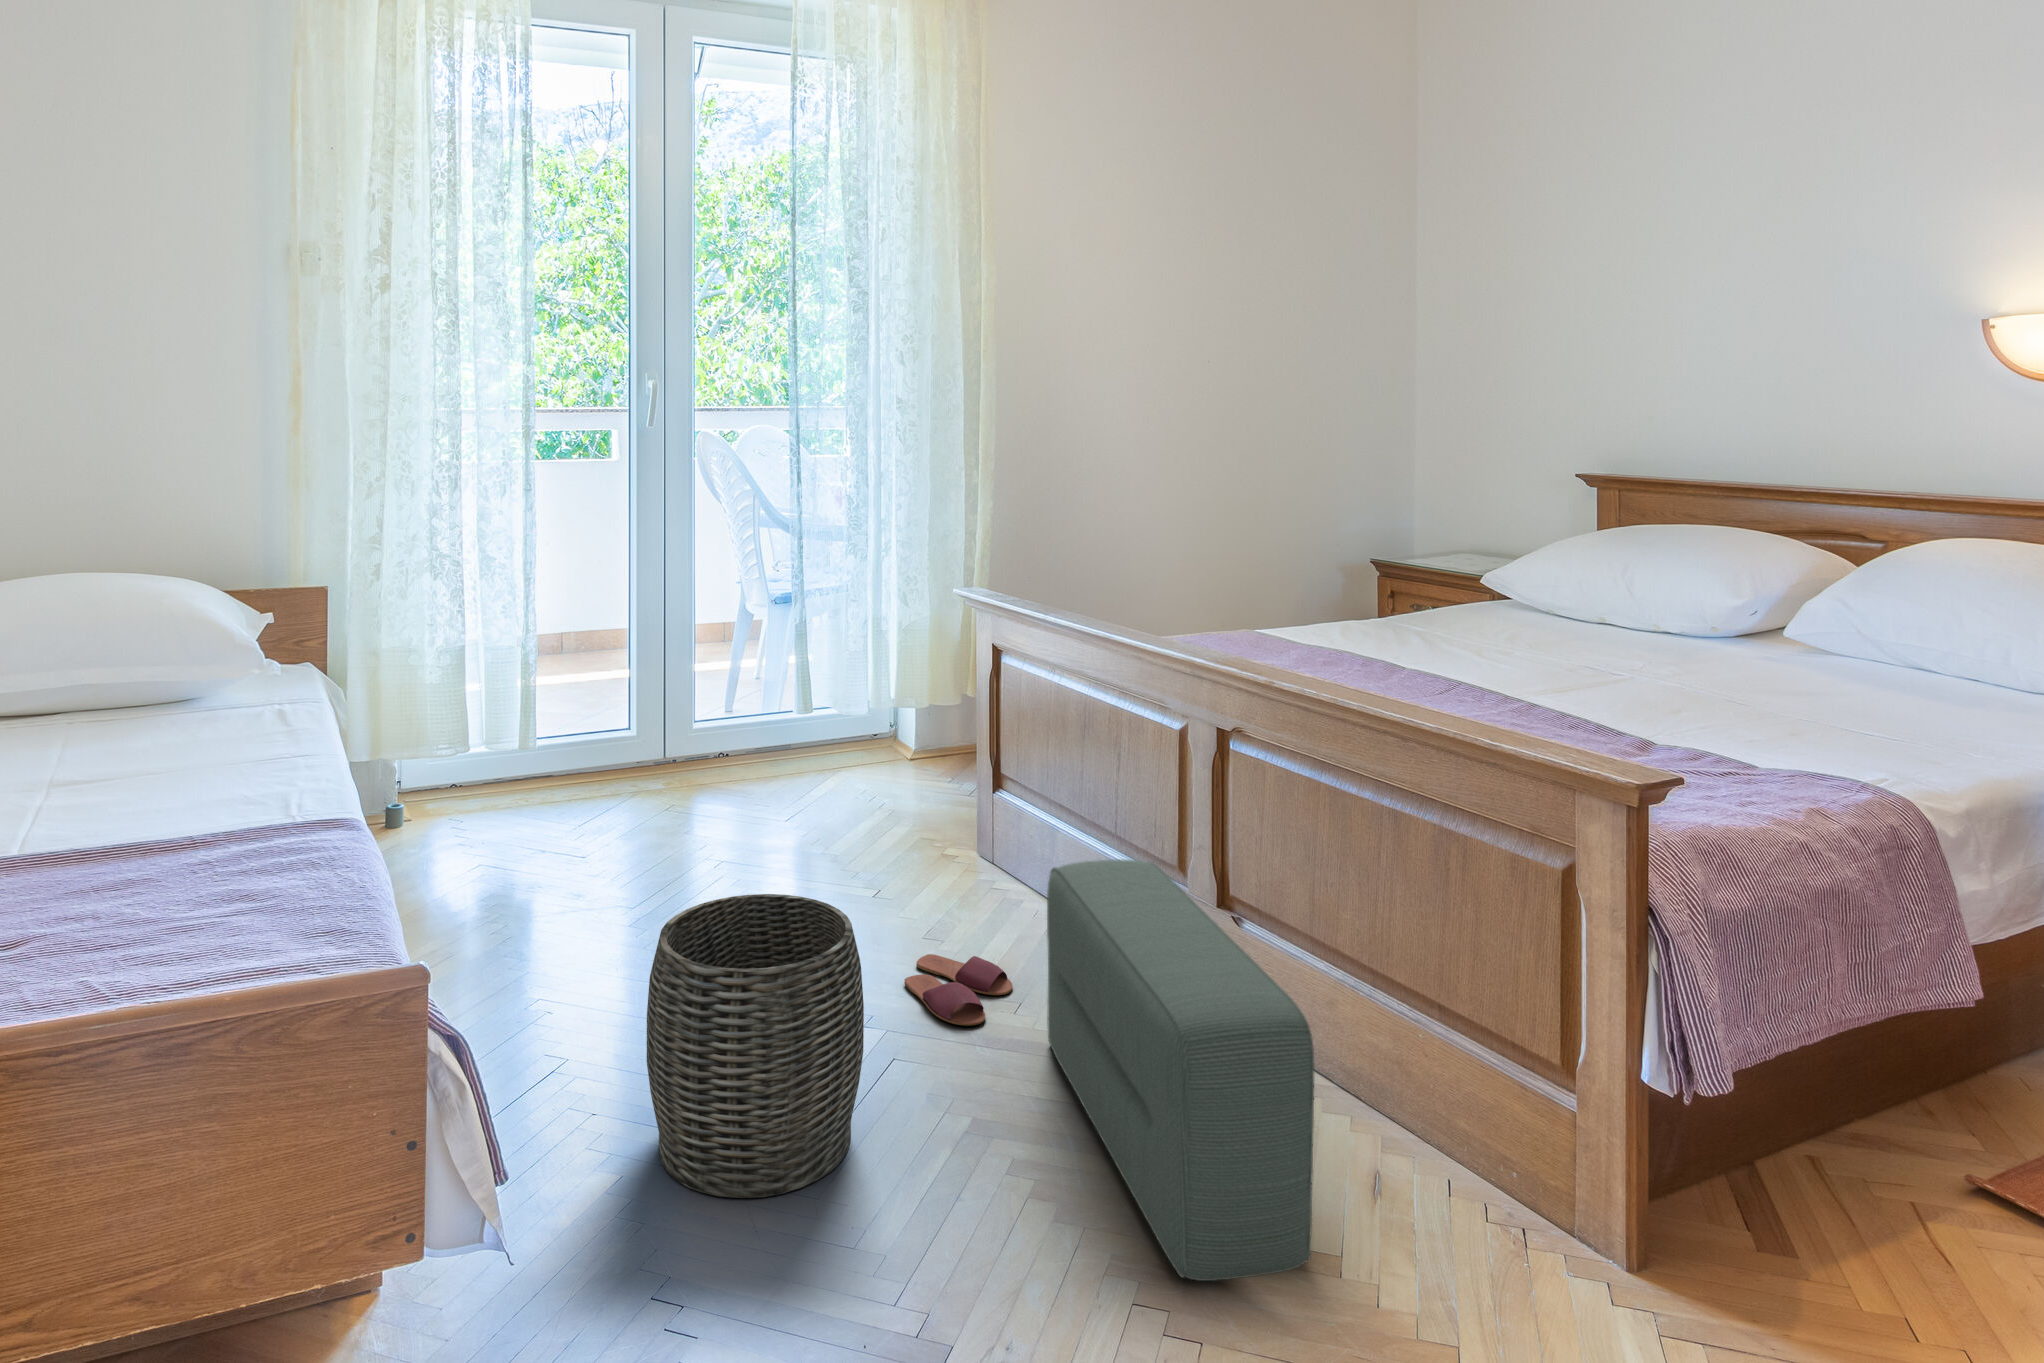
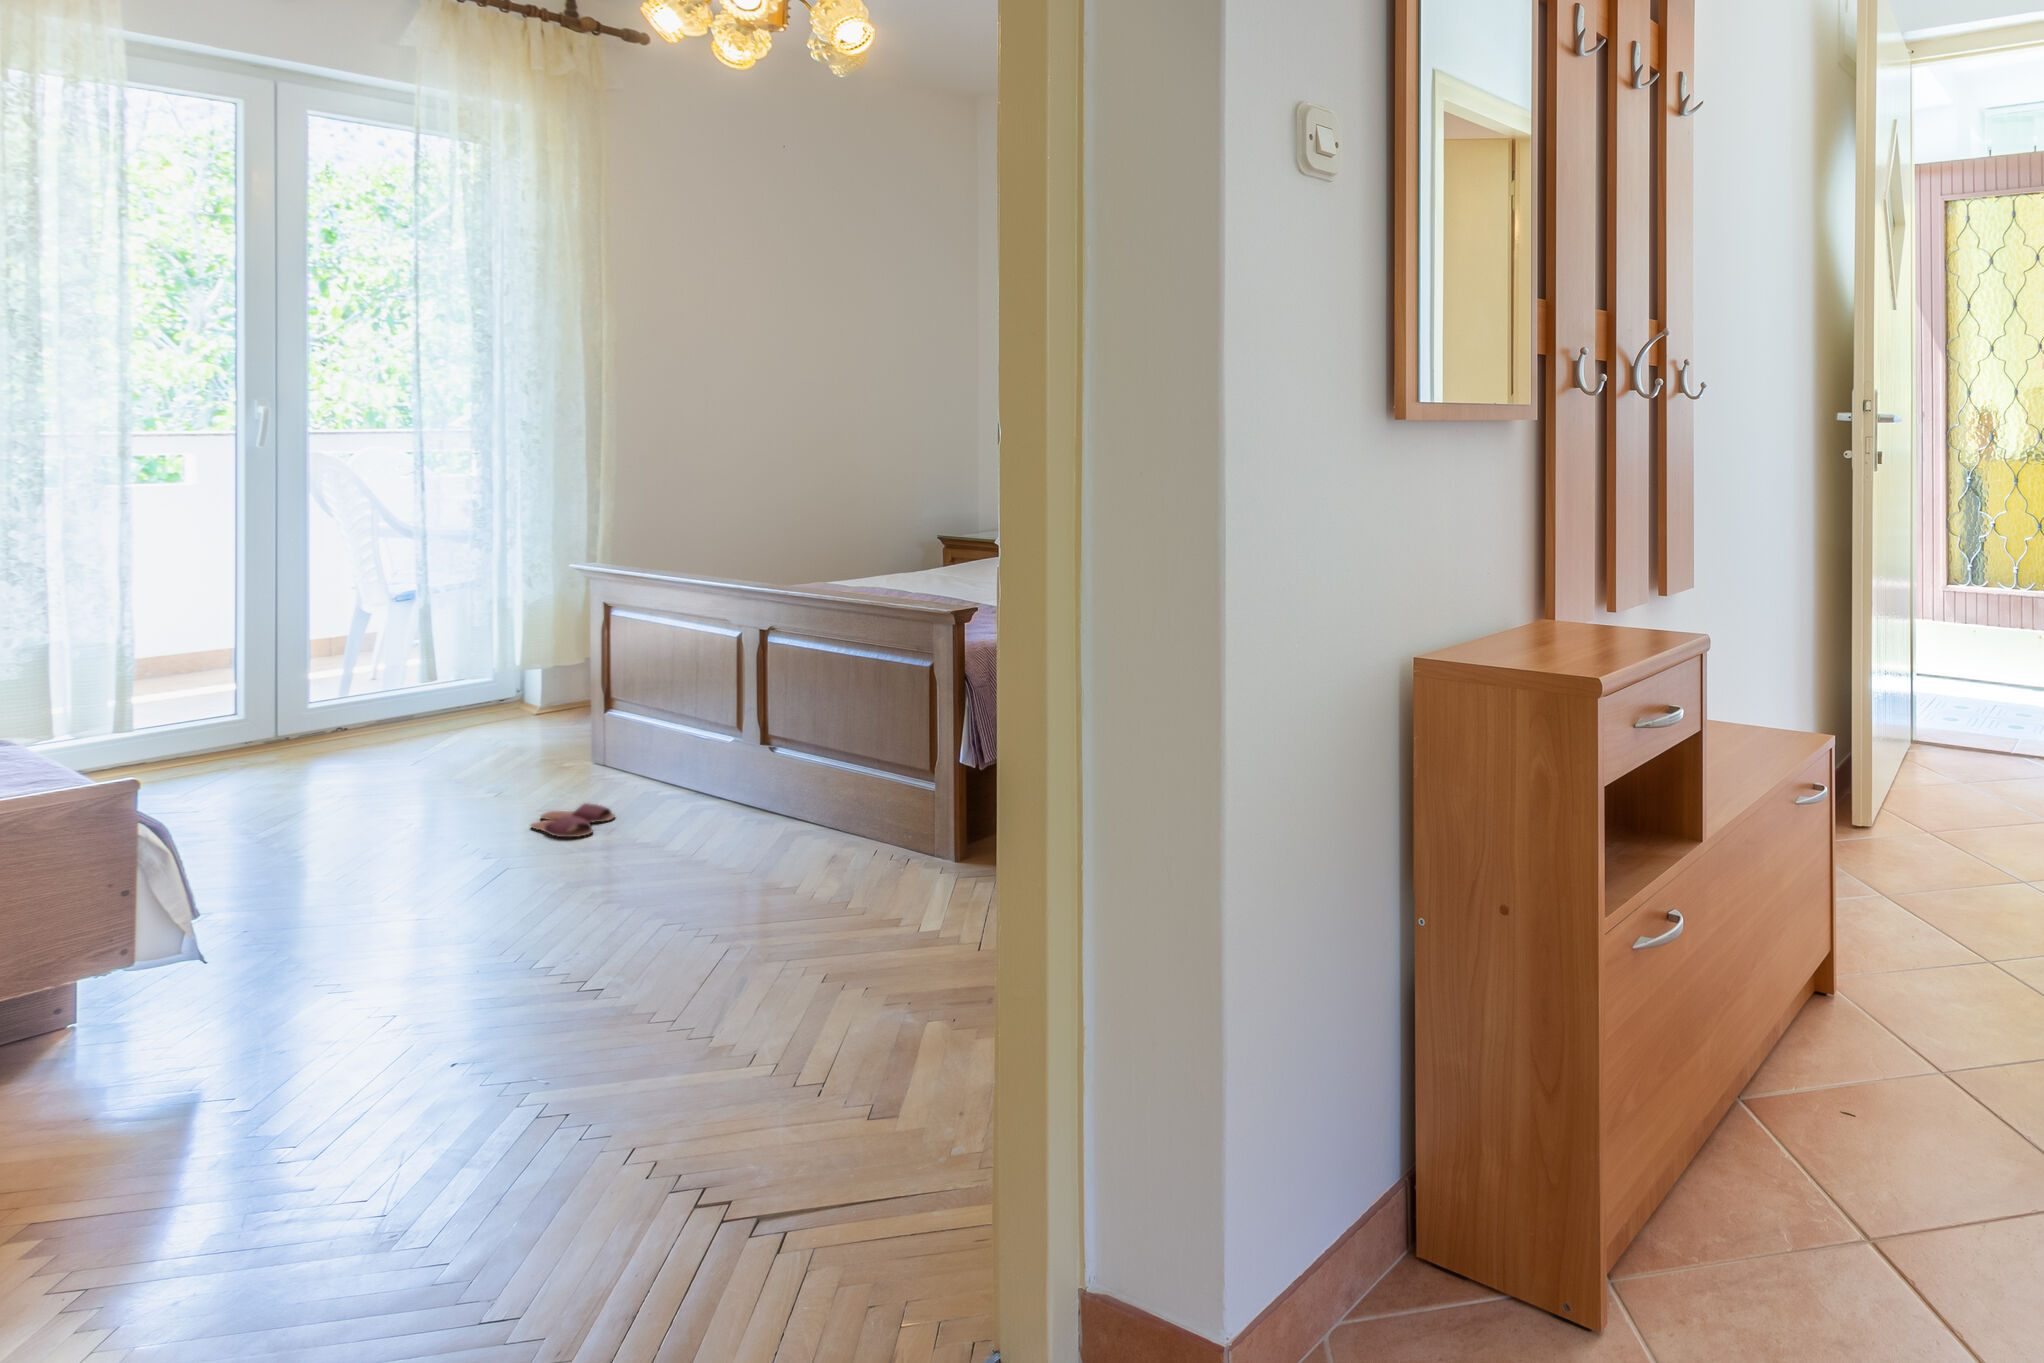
pouf: present [1047,859,1314,1281] -> none [637,713,781,895]
woven basket: present [647,894,864,1198] -> none [332,754,500,925]

